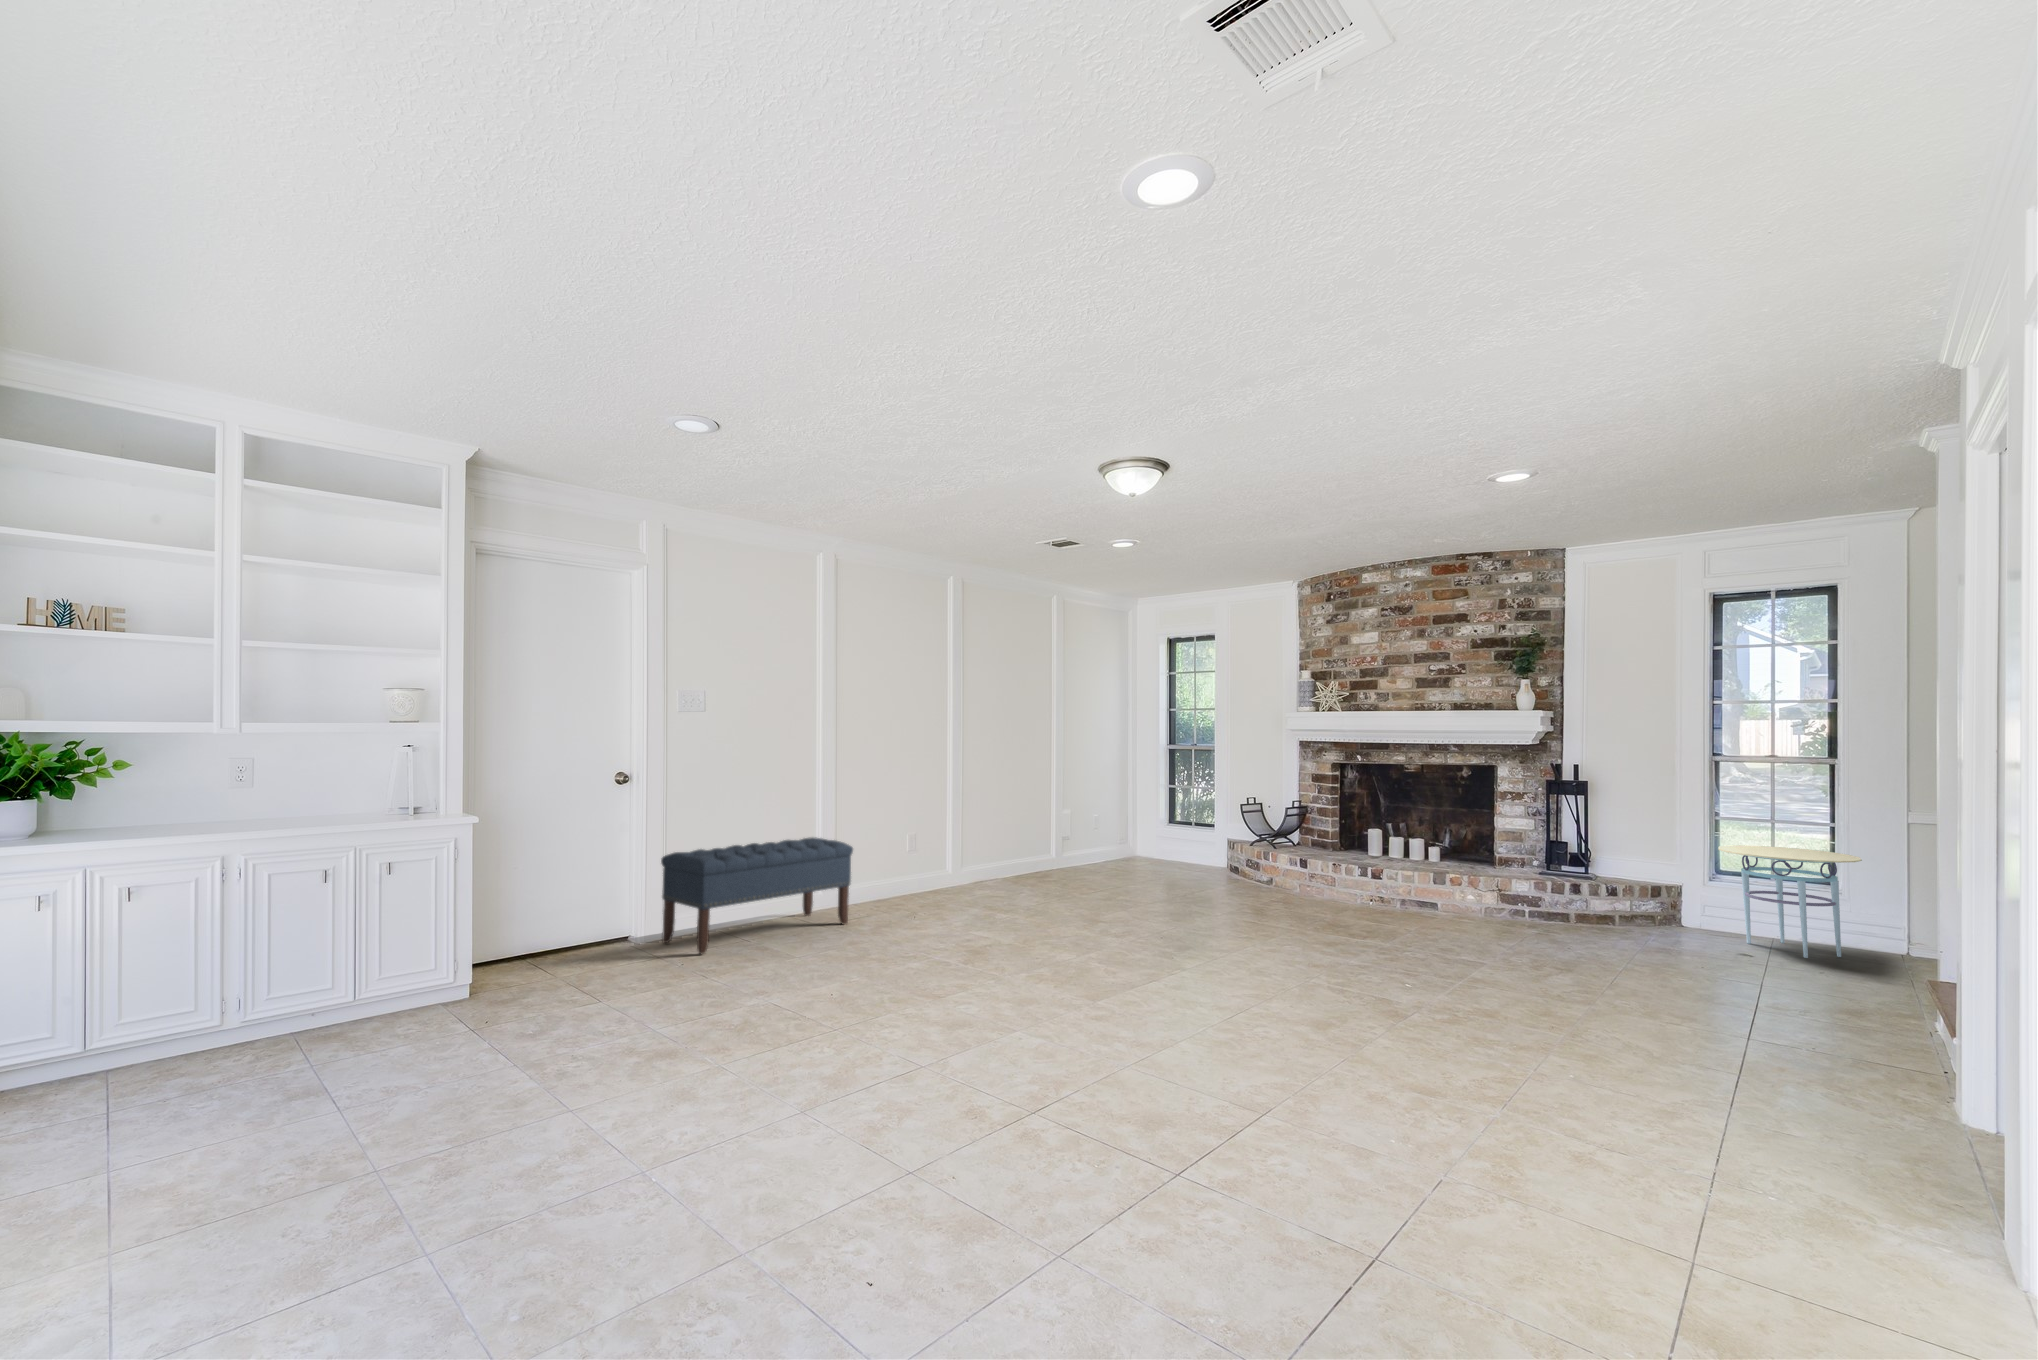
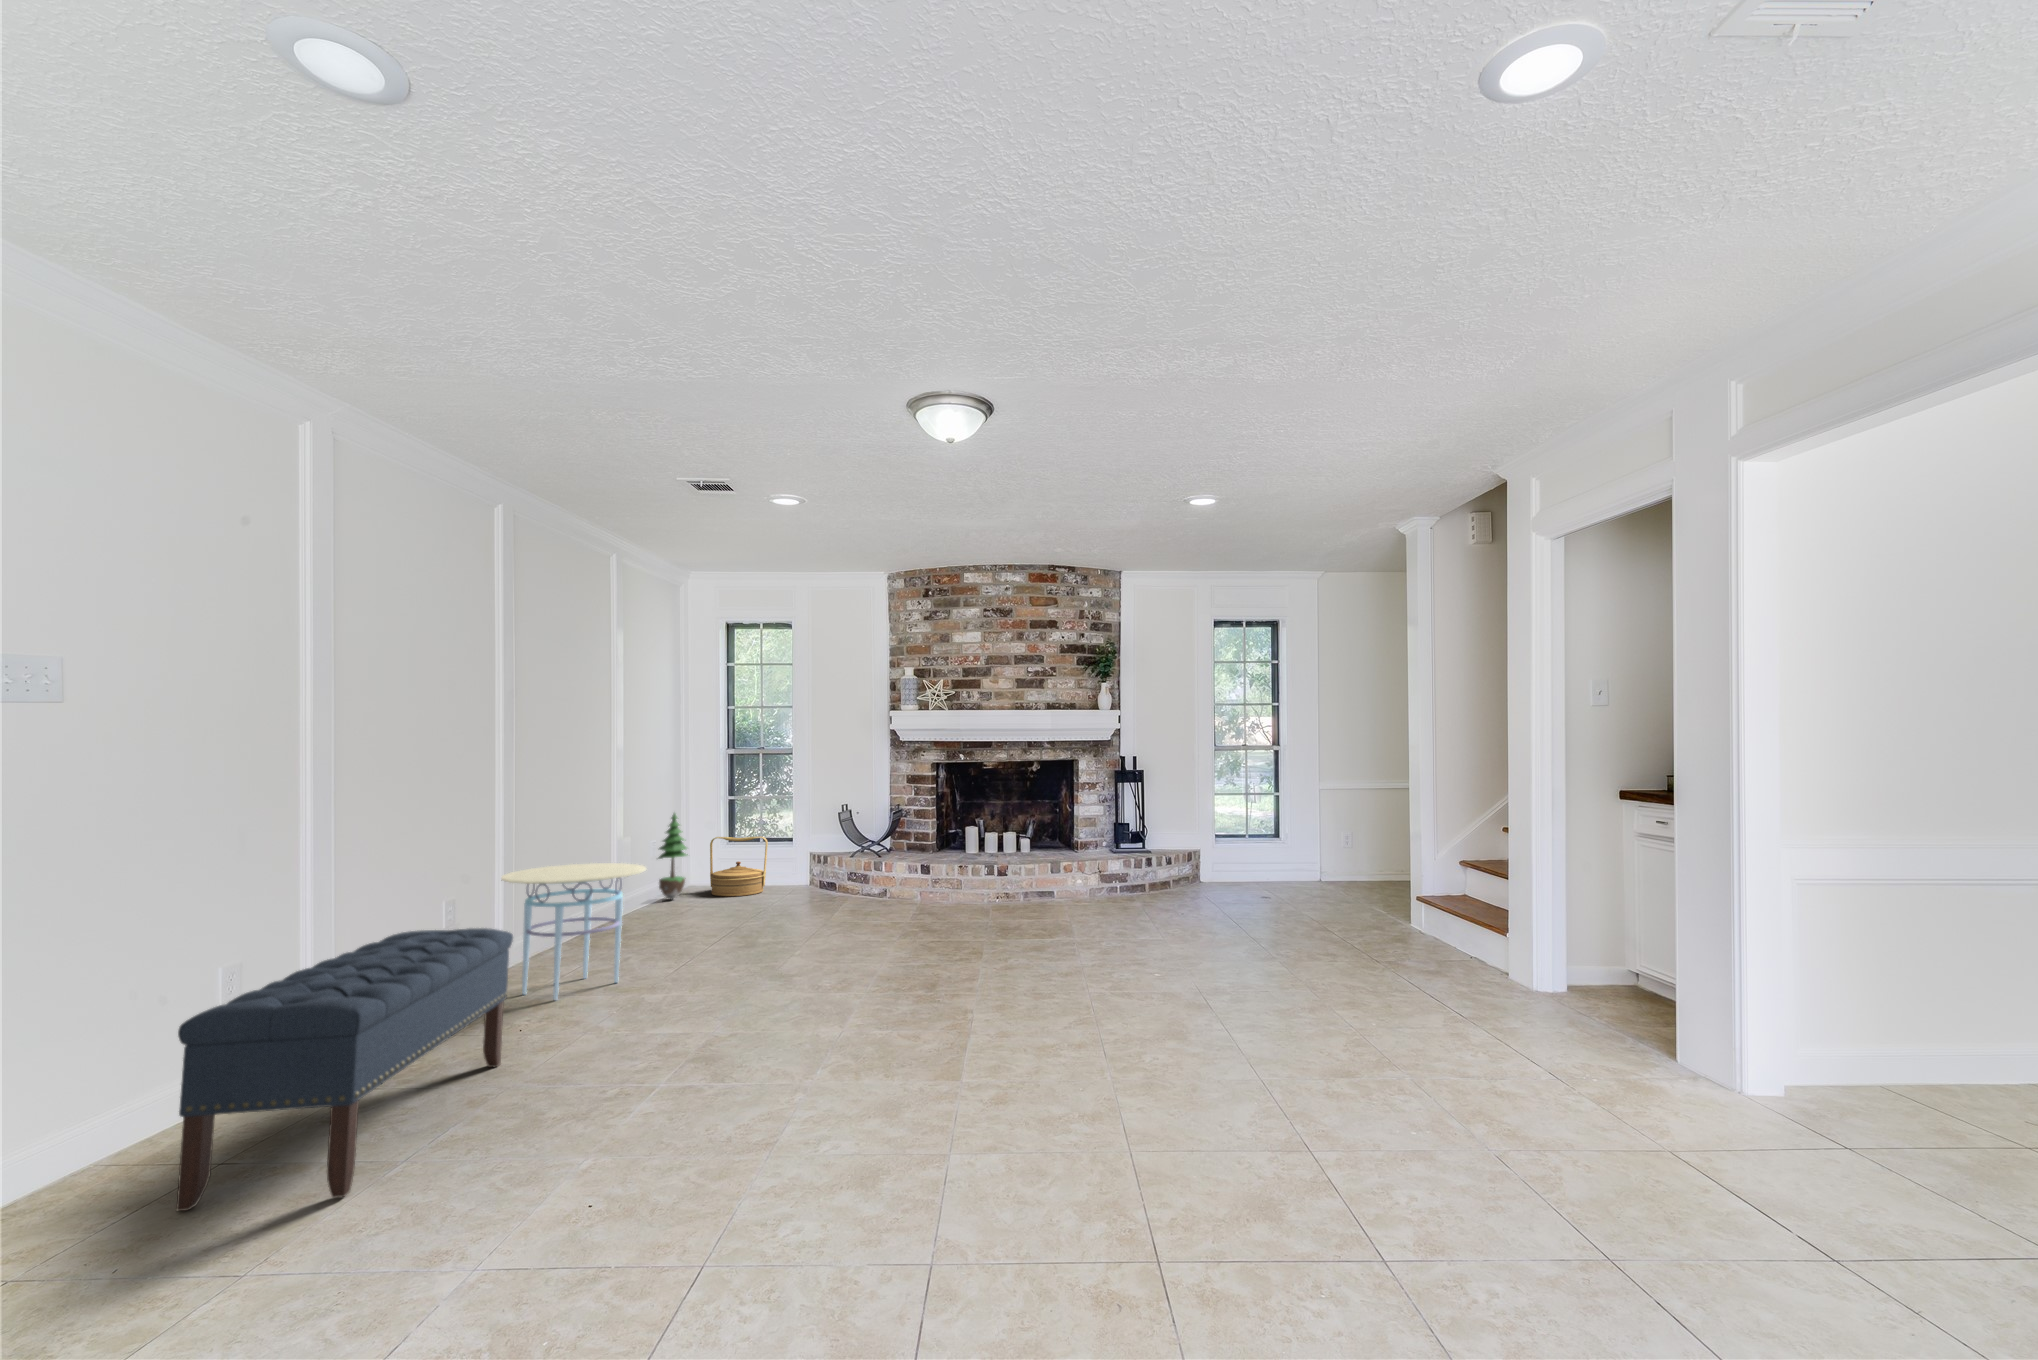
potted tree: none [1113,789,1138,859] -> present [658,813,688,899]
woven basket: none [1158,814,1202,865] -> present [710,836,768,896]
side table: present [1719,845,1862,958] -> present [501,863,646,1000]

